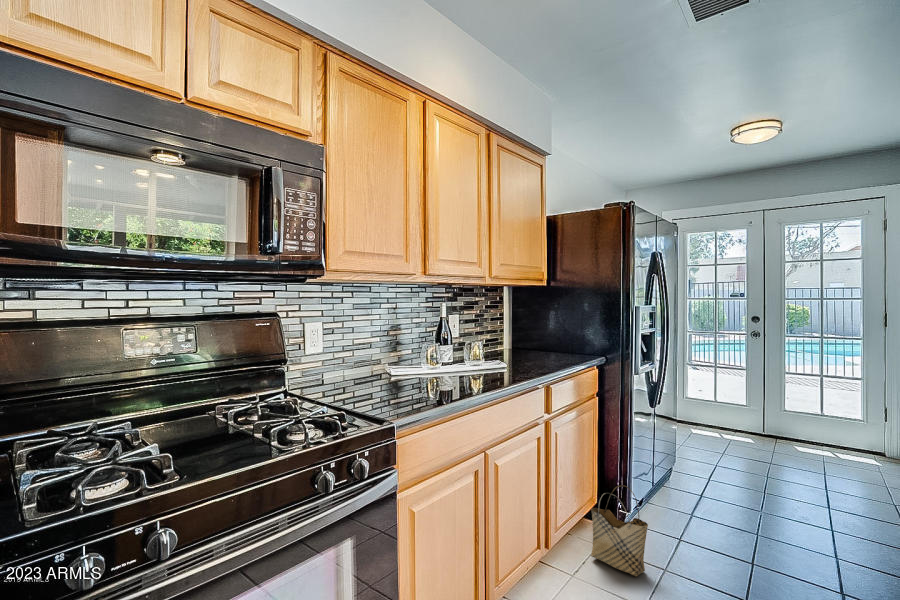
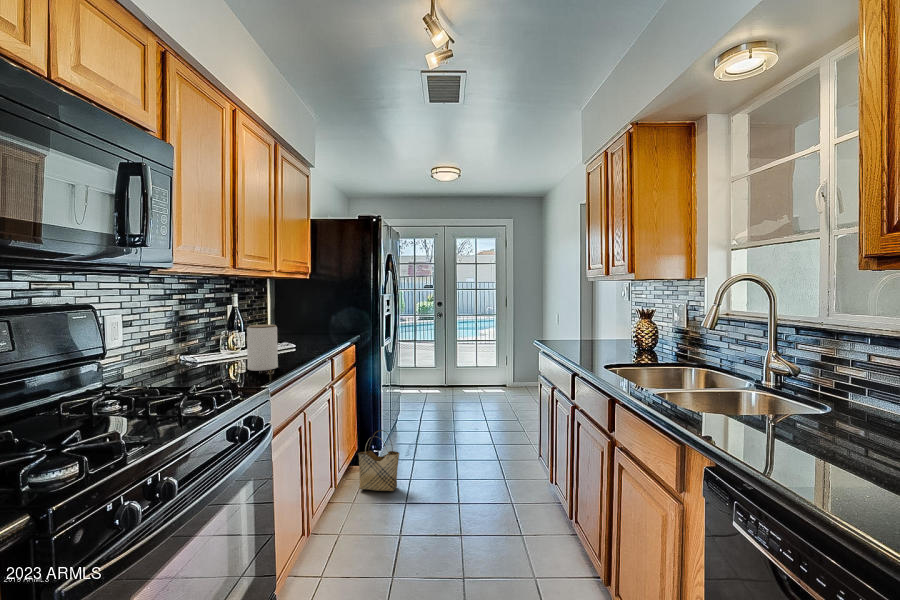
jar: none [427,338,459,391] -> present [247,324,278,371]

